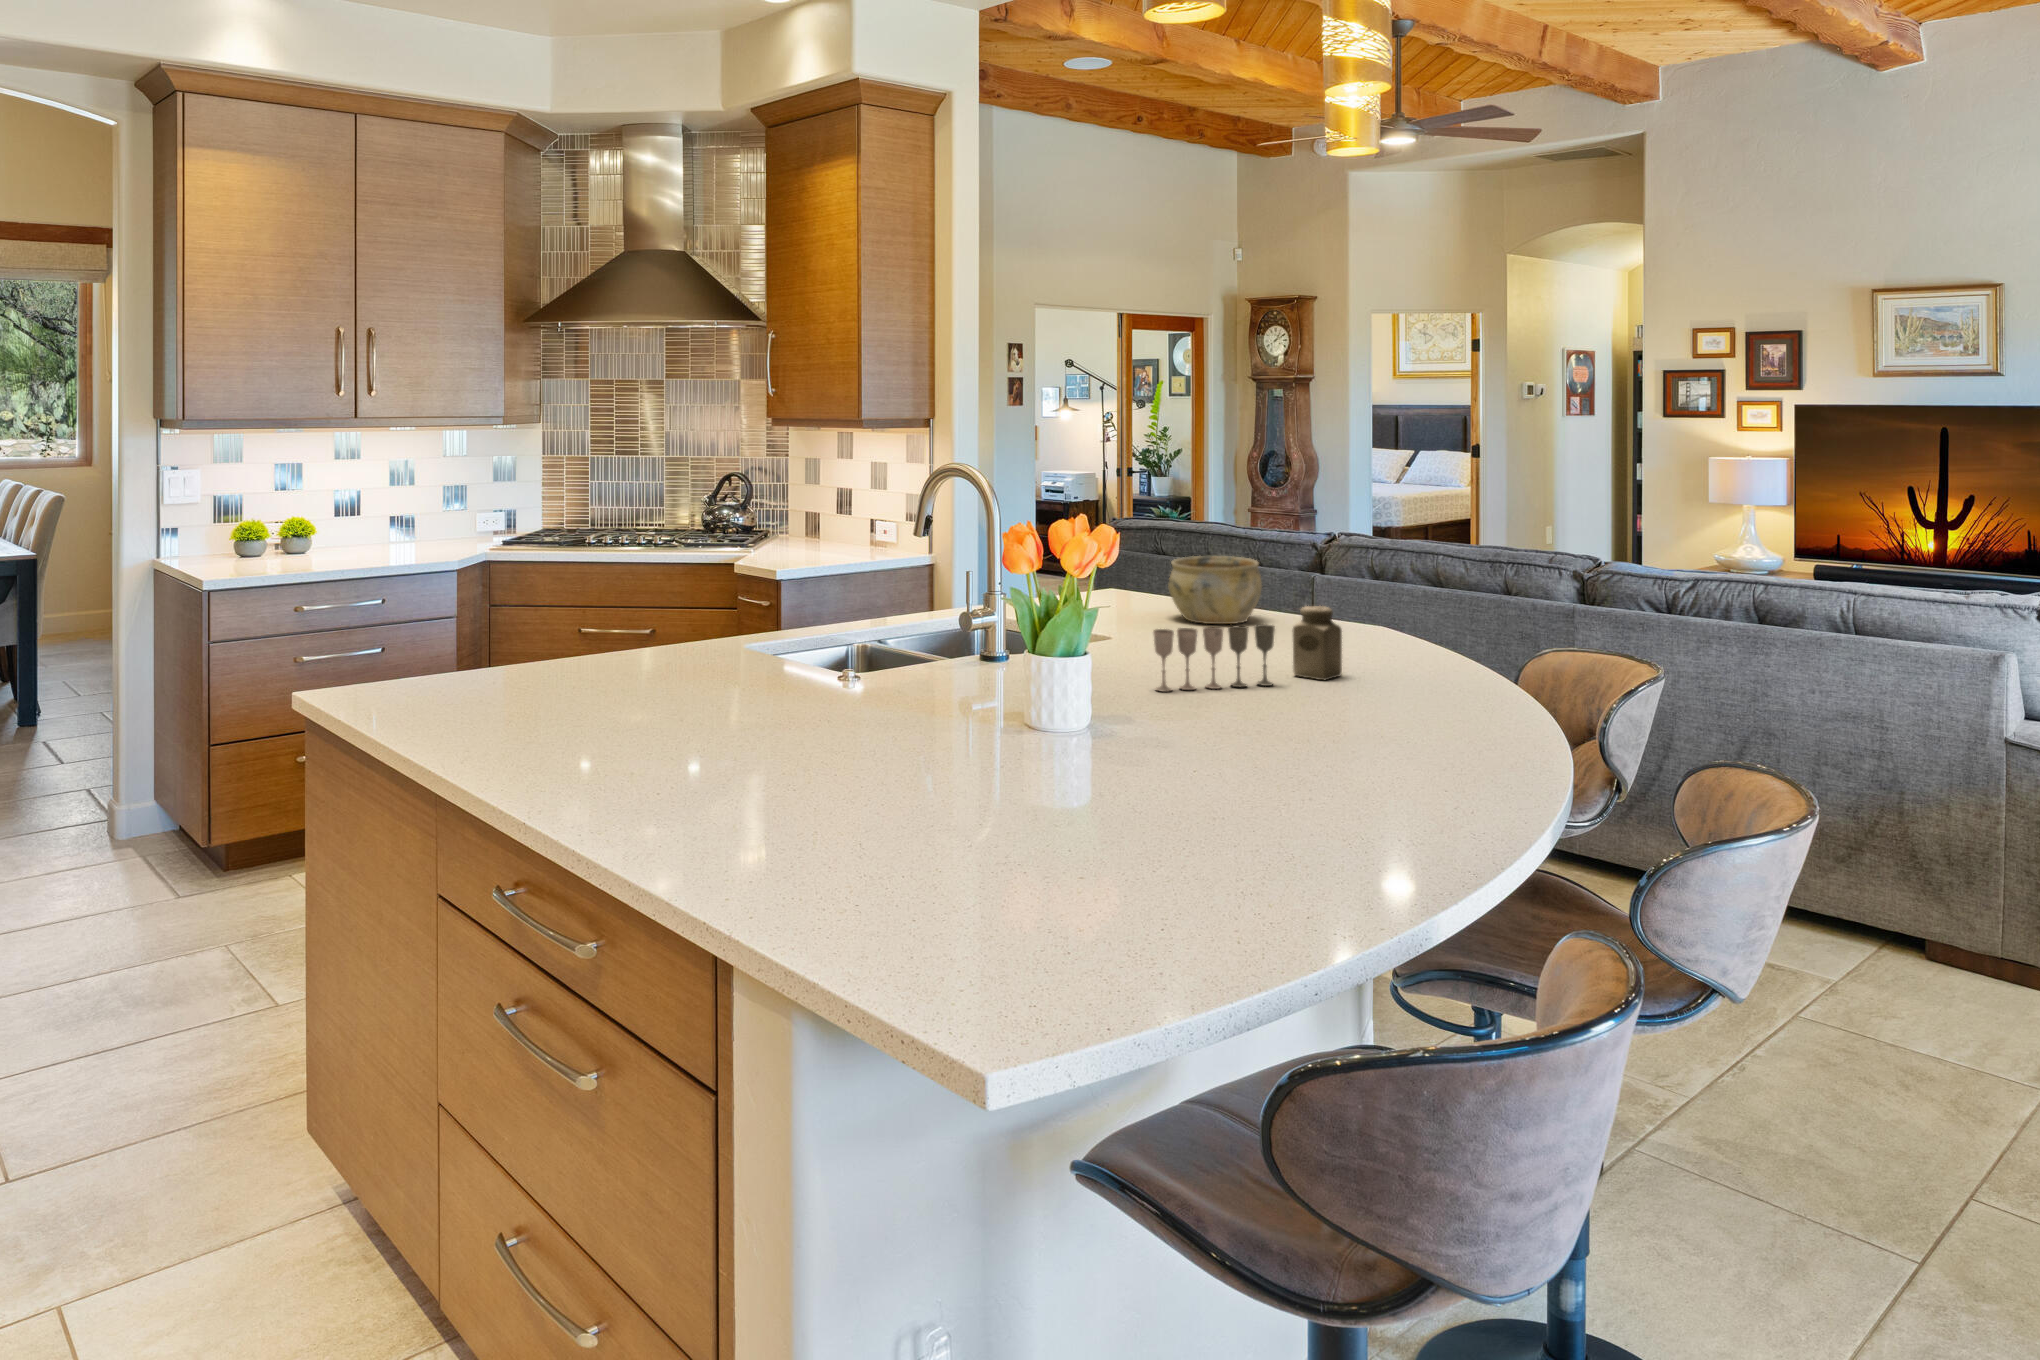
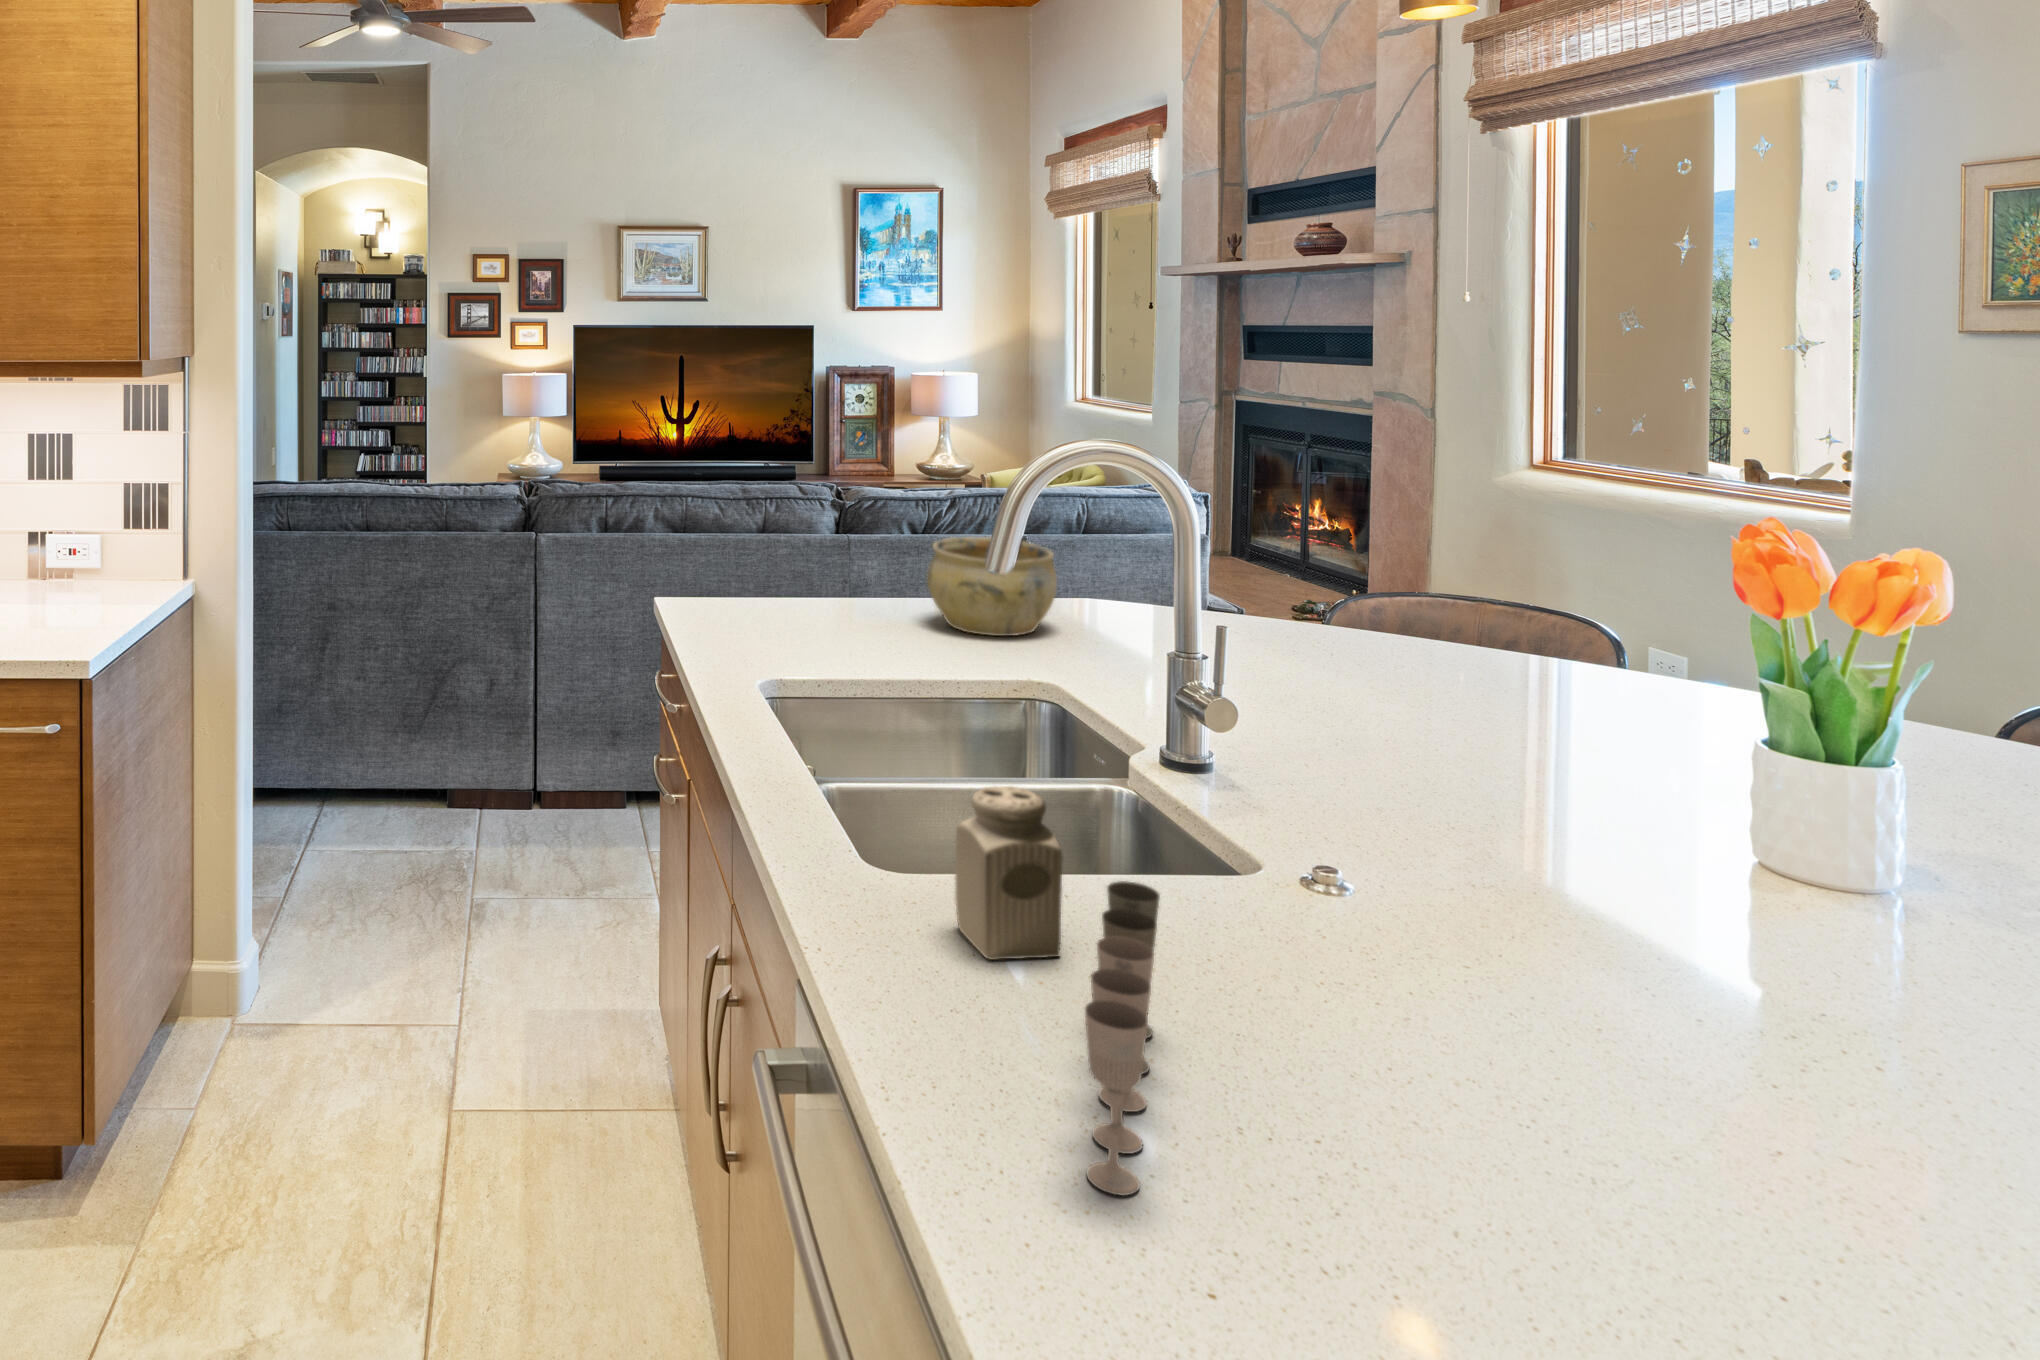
salt shaker: present [1293,606,1342,680] -> present [955,786,1063,960]
wine glass: present [1153,624,1275,692] -> present [1085,881,1160,1195]

